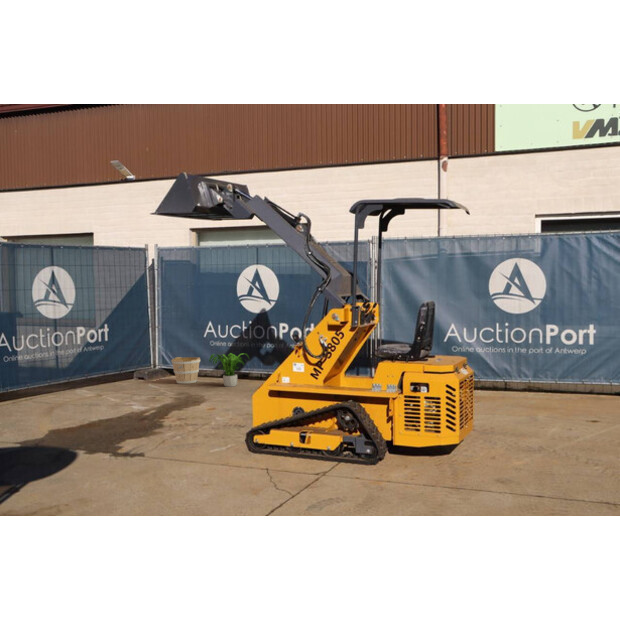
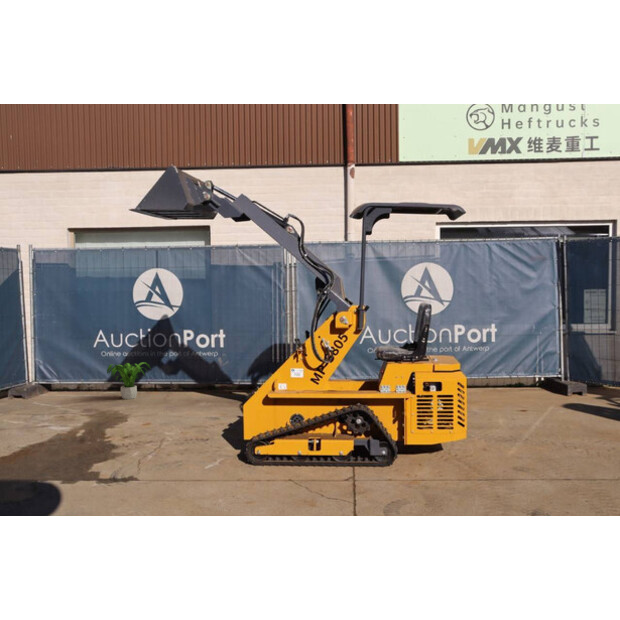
wooden bucket: present [171,357,200,384] -> none [55,369,89,399]

